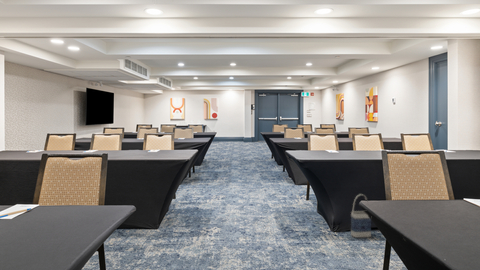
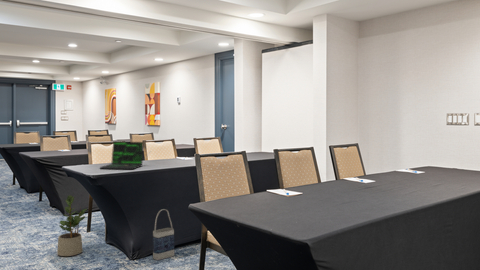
laptop: none [310,134,354,158] -> present [100,142,143,169]
potted plant: none [281,173,303,217] -> present [57,195,87,256]

